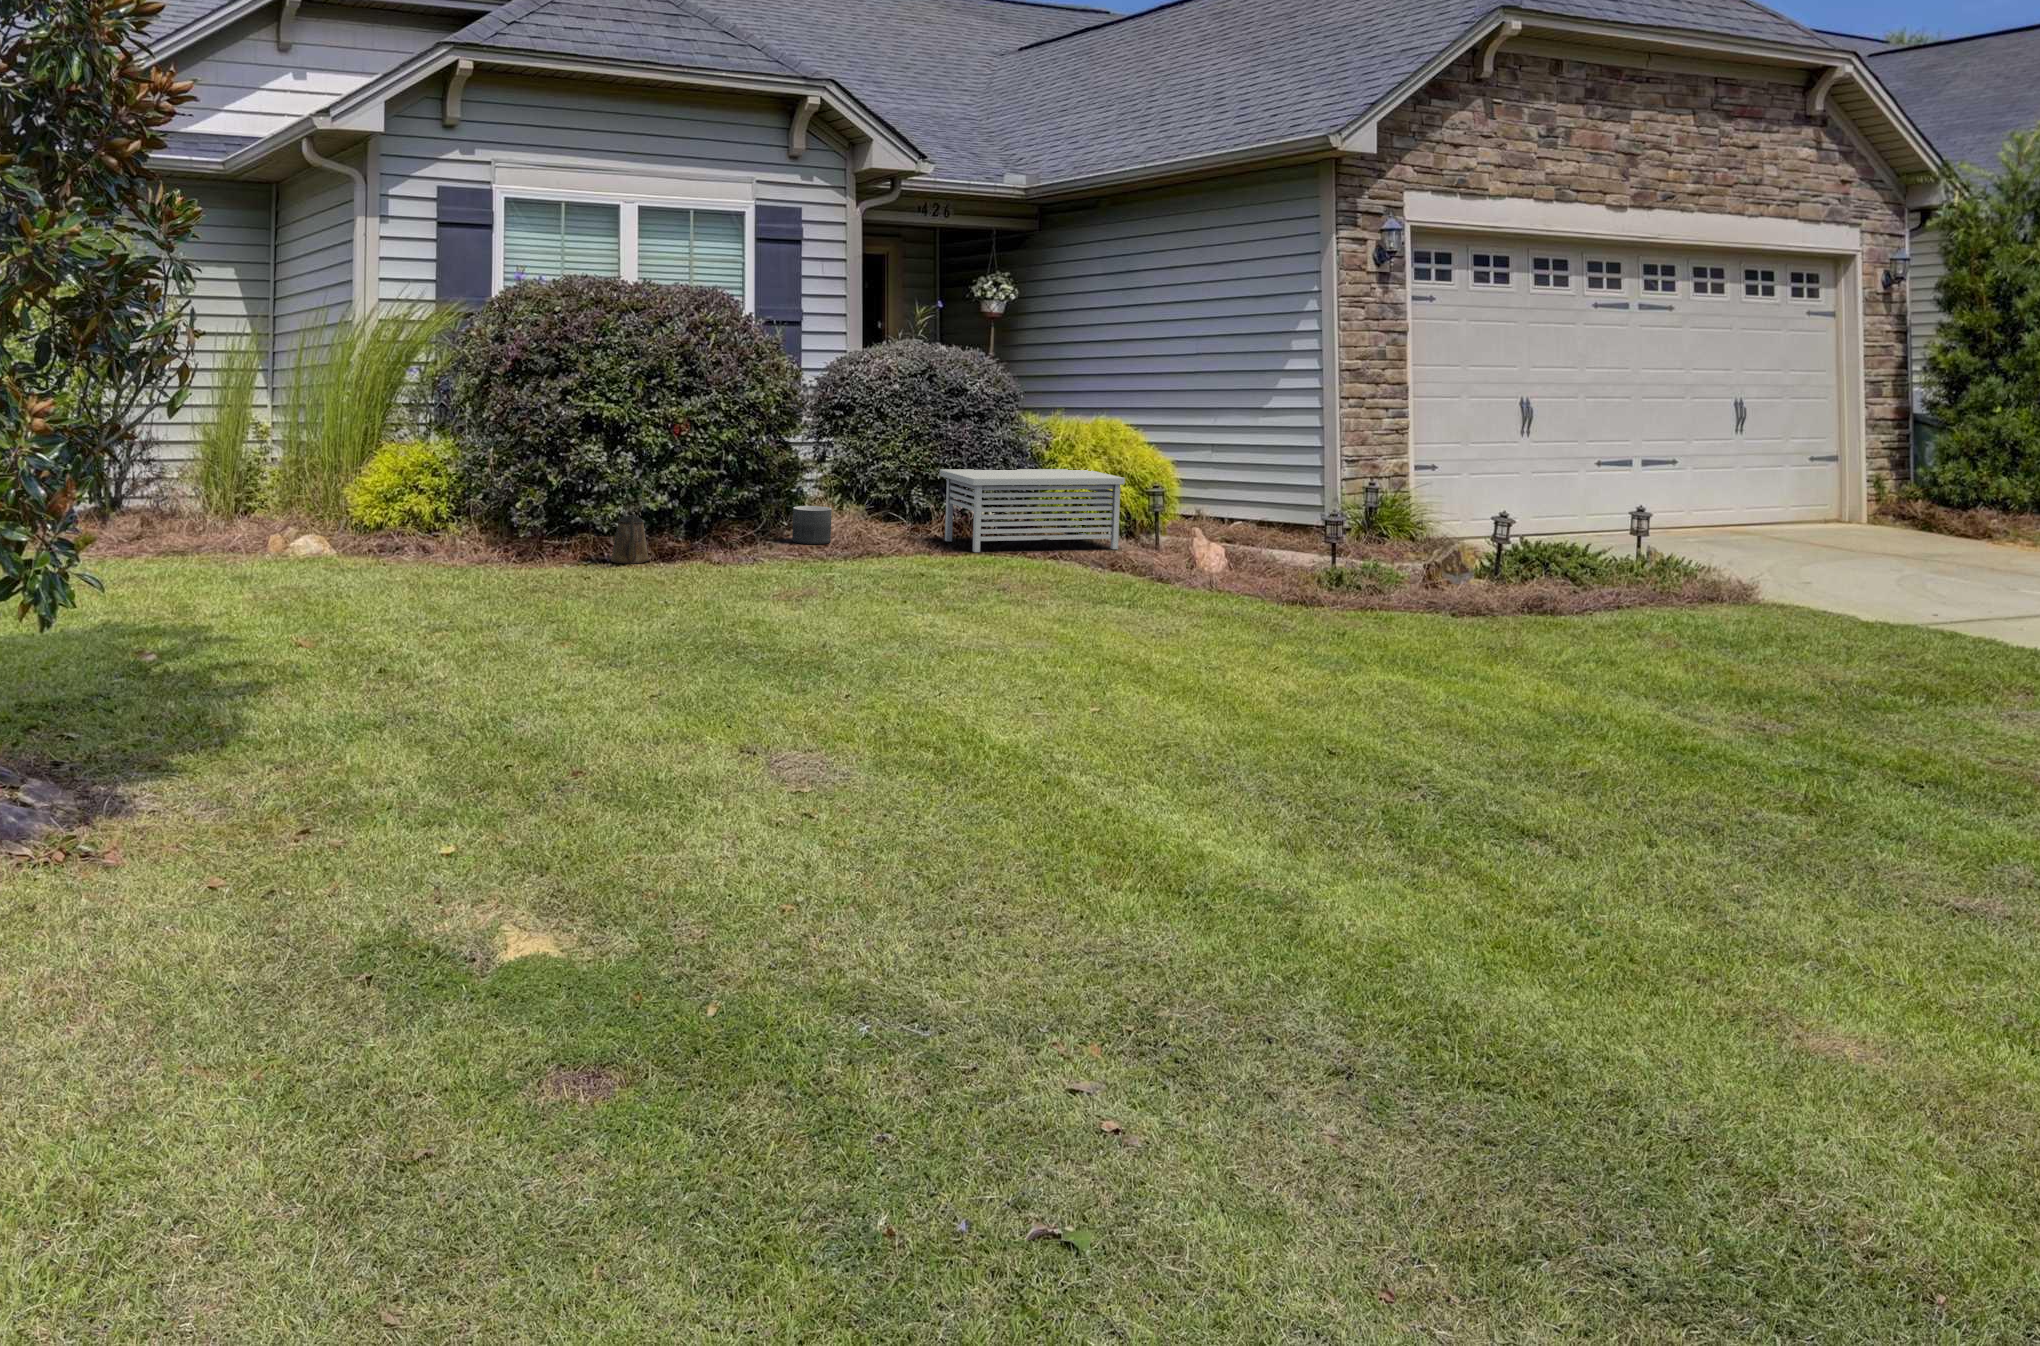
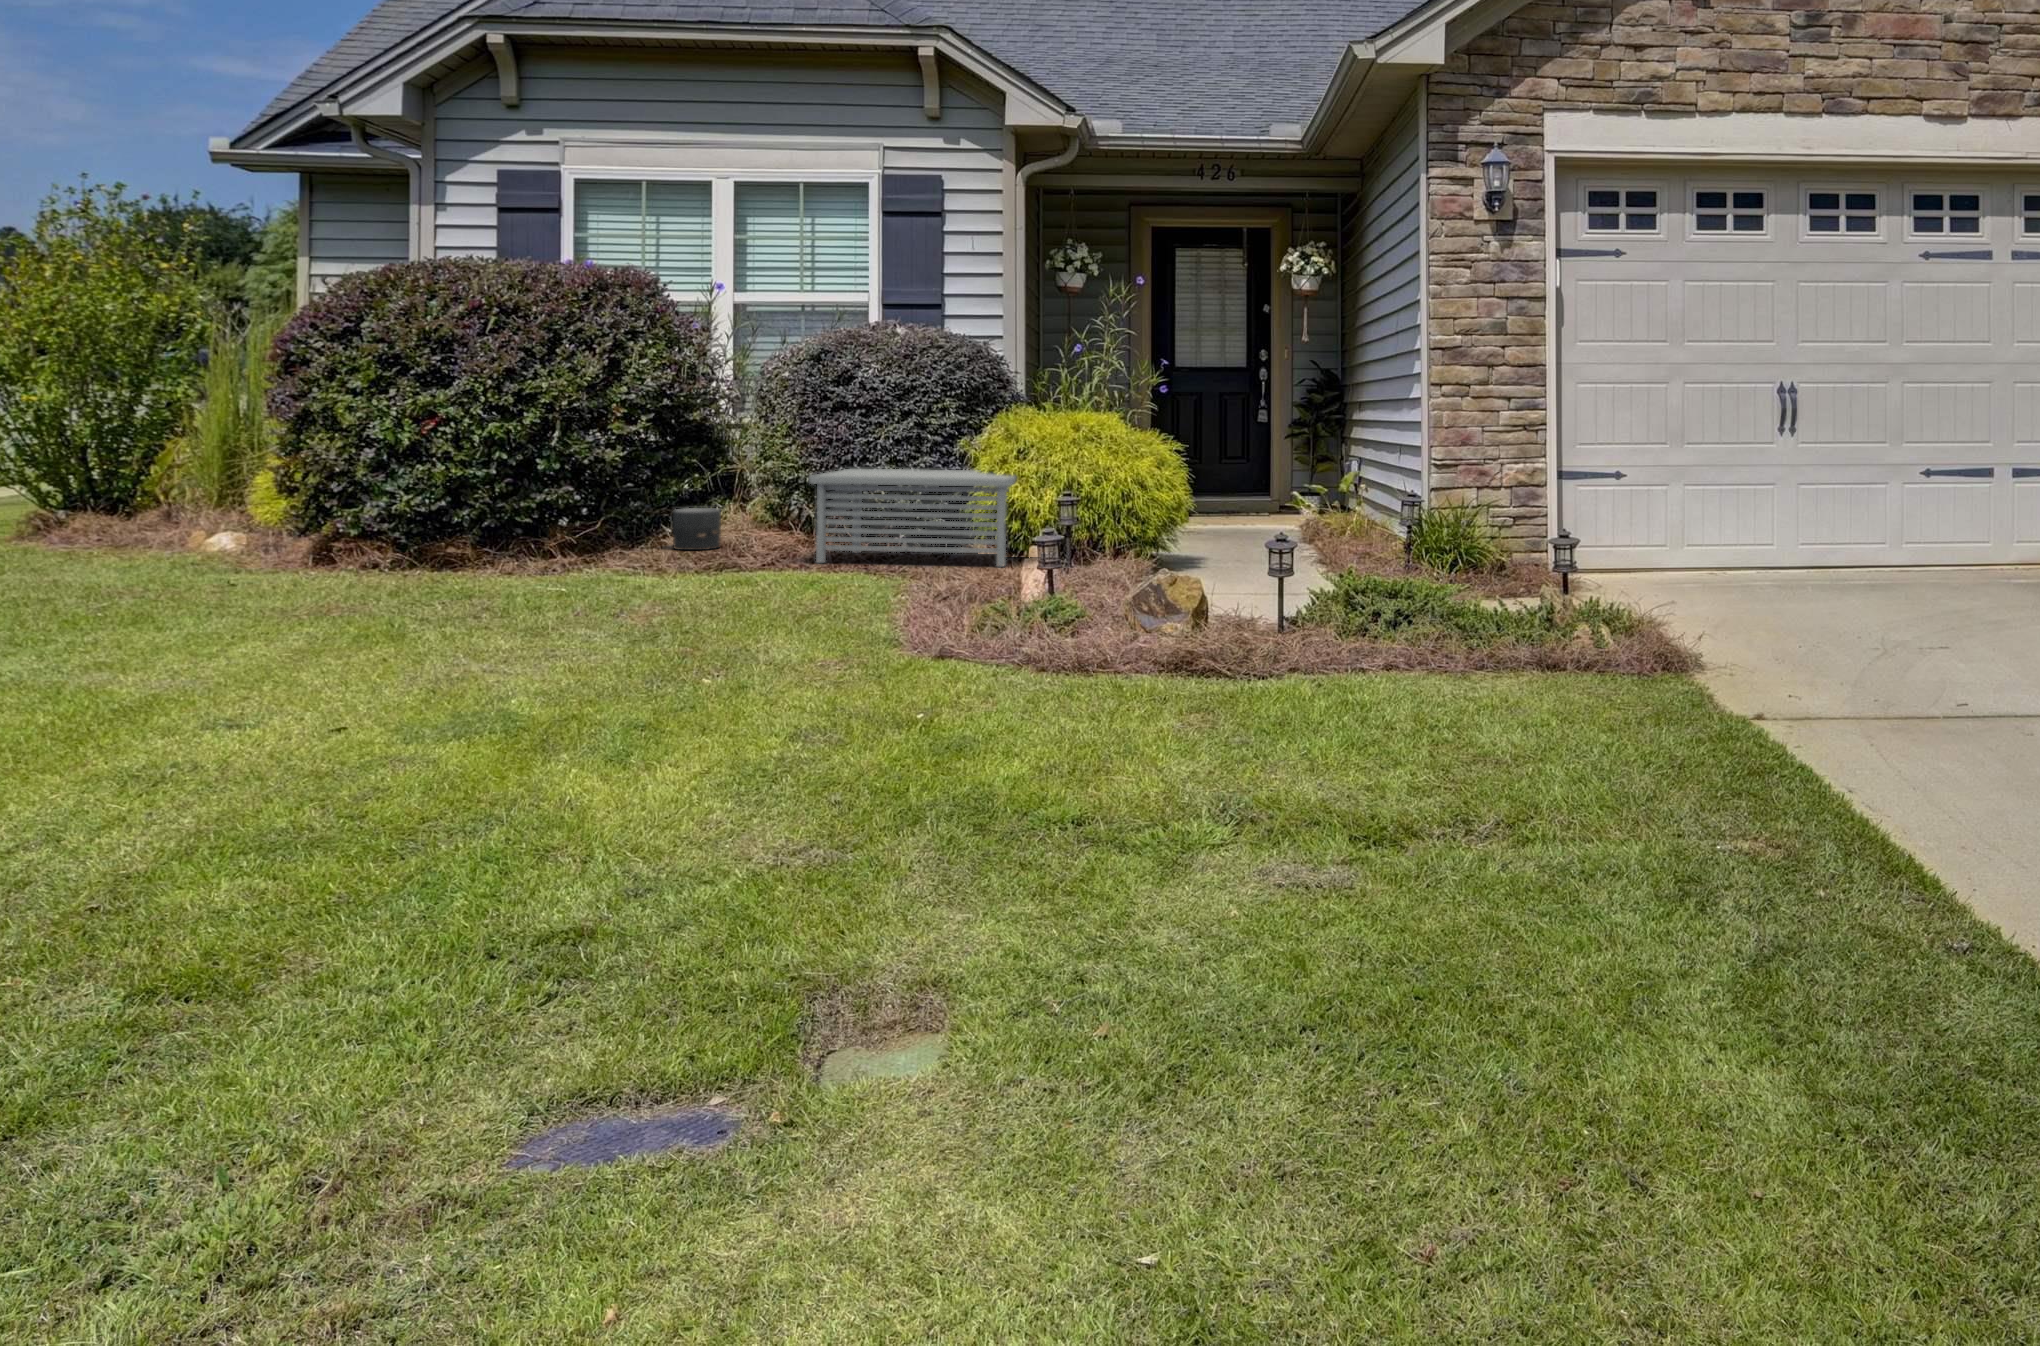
watering can: present [611,515,650,564] -> none [359,506,436,558]

